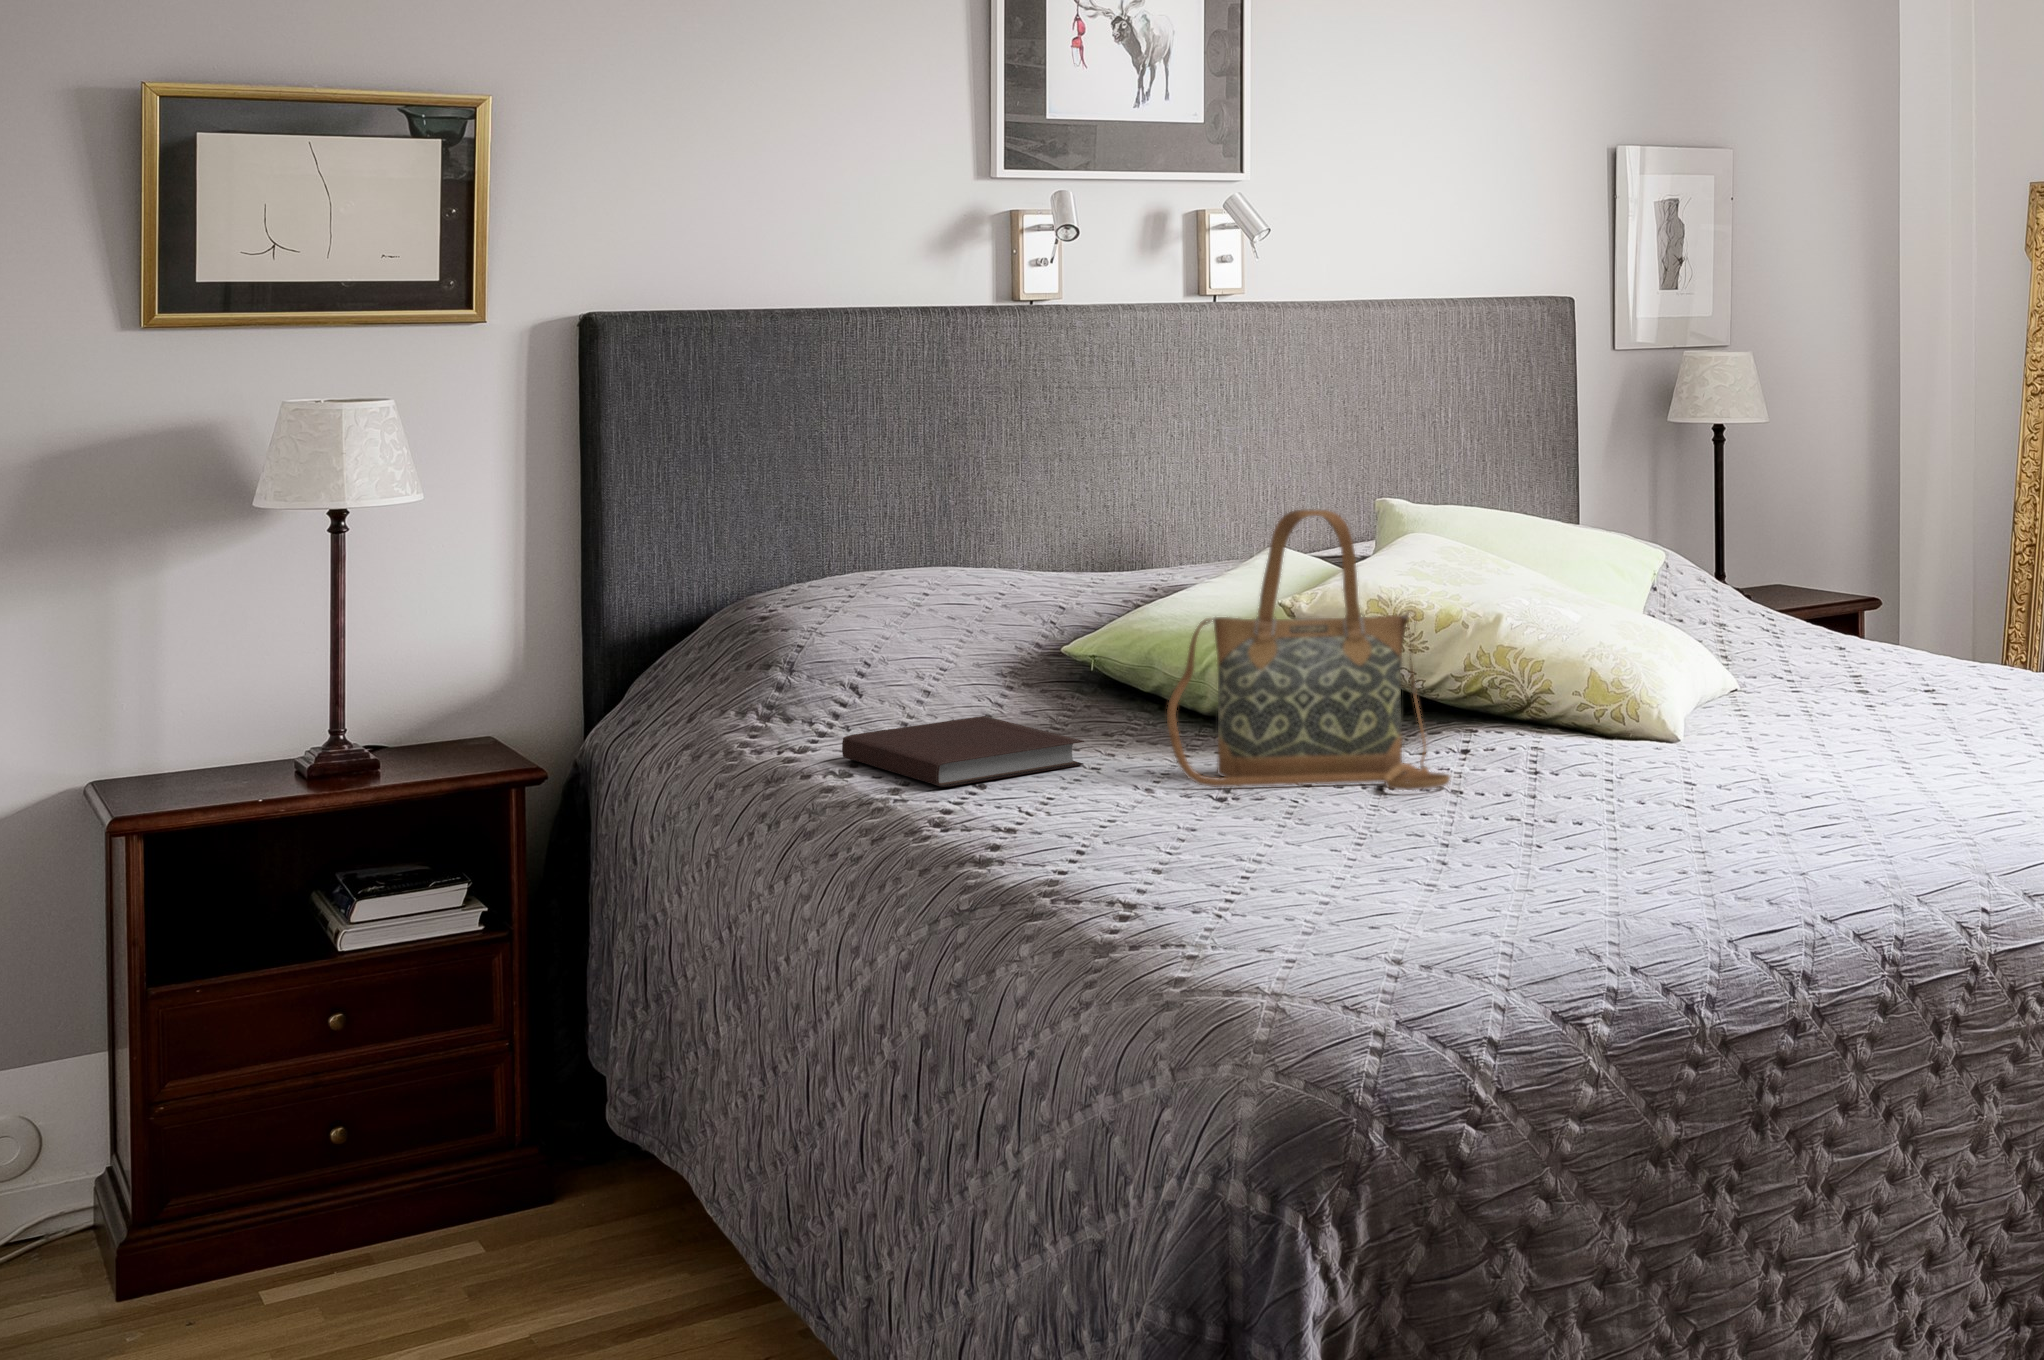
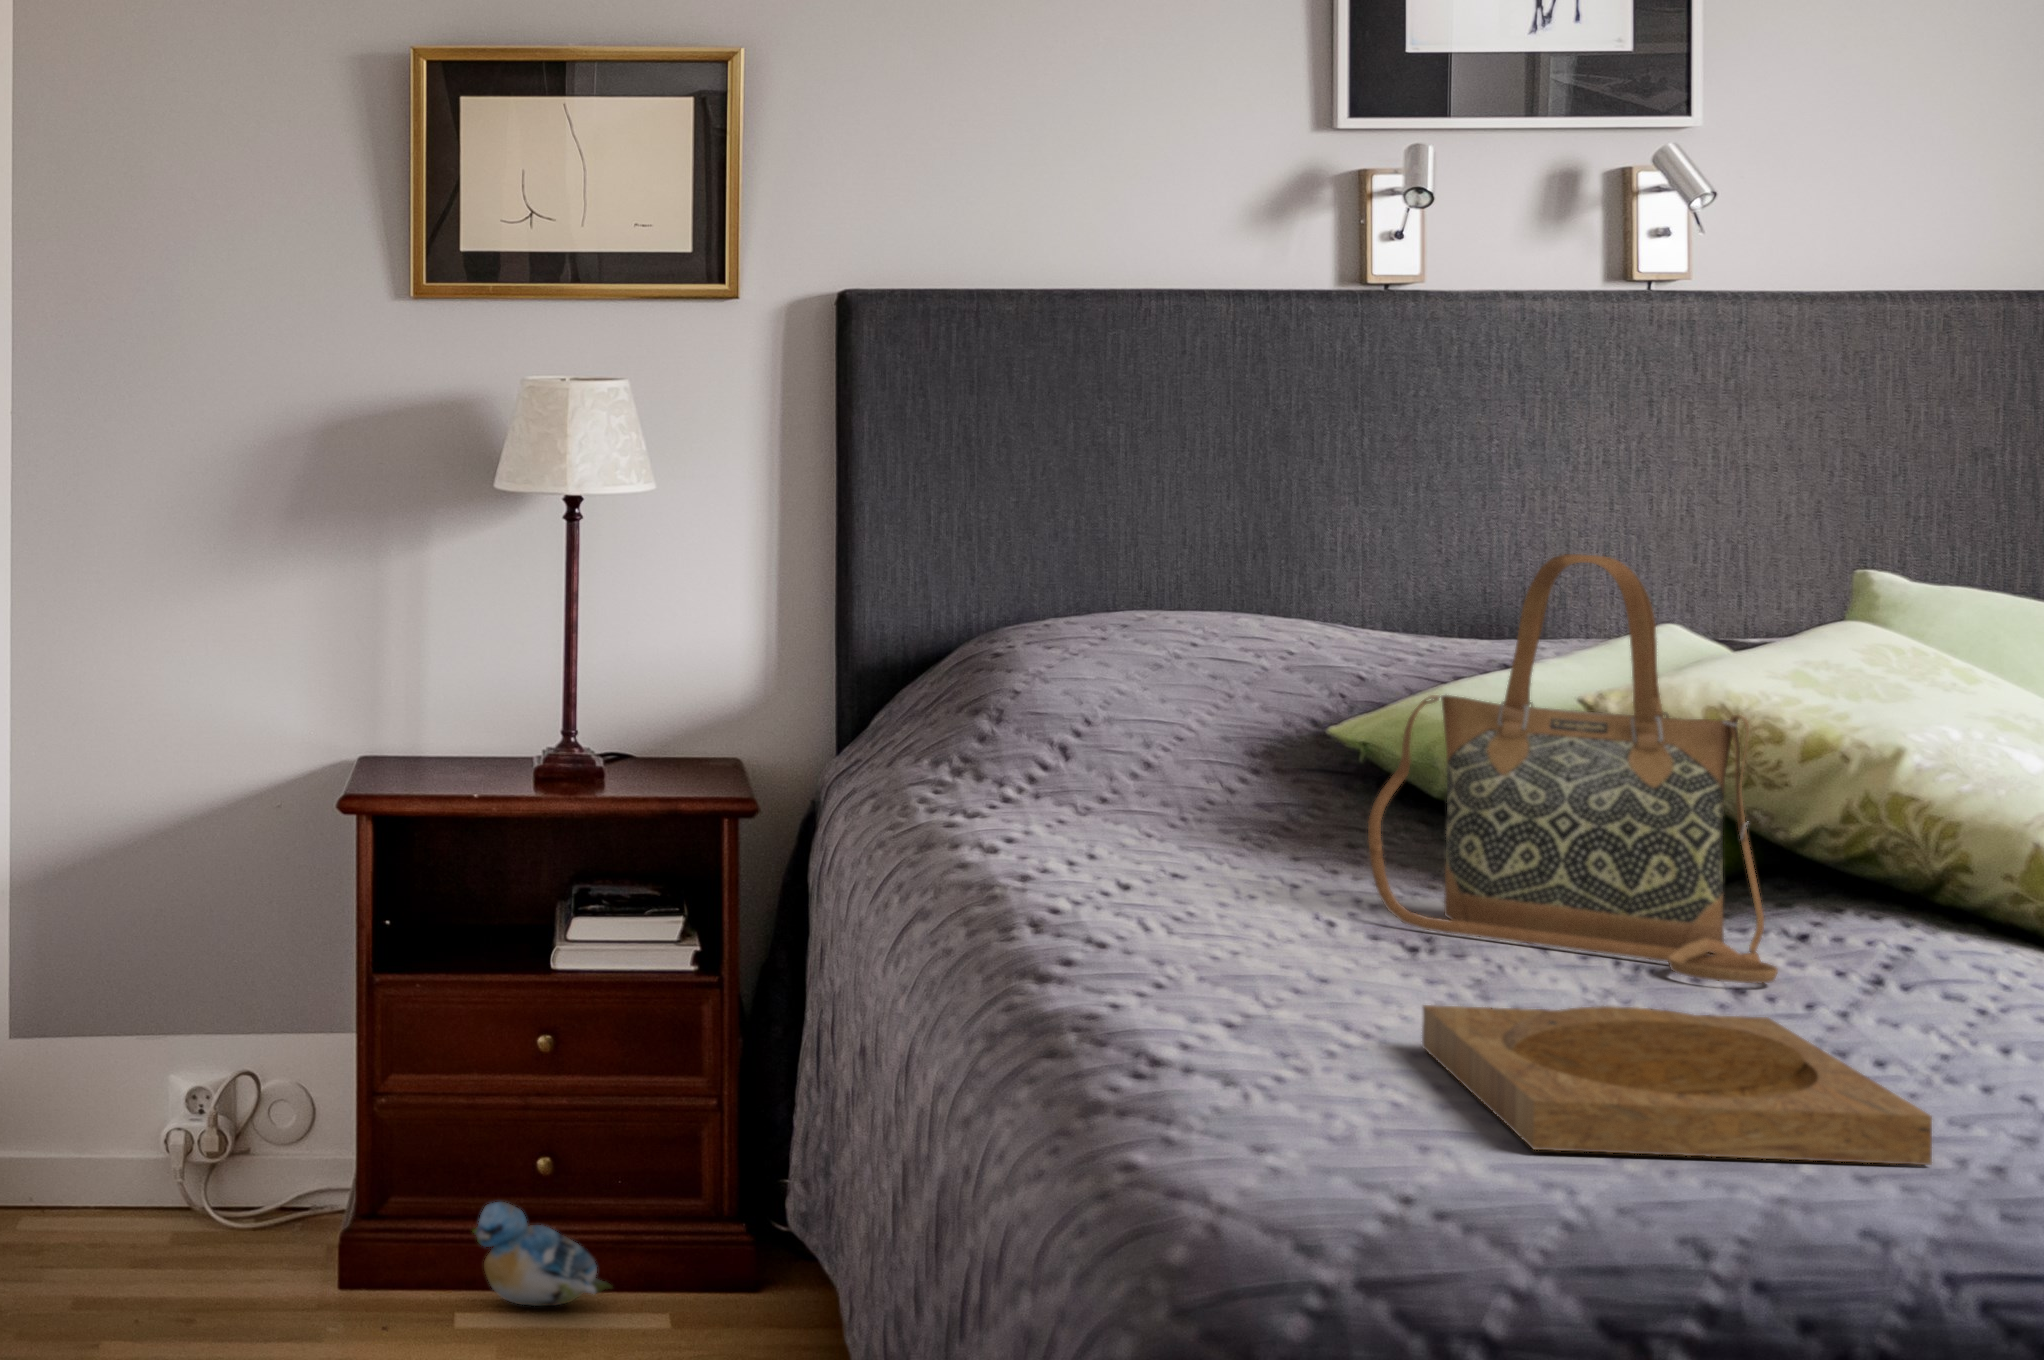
notebook: present [842,716,1084,787] -> none [1009,799,1285,876]
tray: none [1295,807,1622,918] -> present [1422,1005,1932,1165]
plush toy: none [273,1184,422,1275] -> present [473,1202,612,1306]

